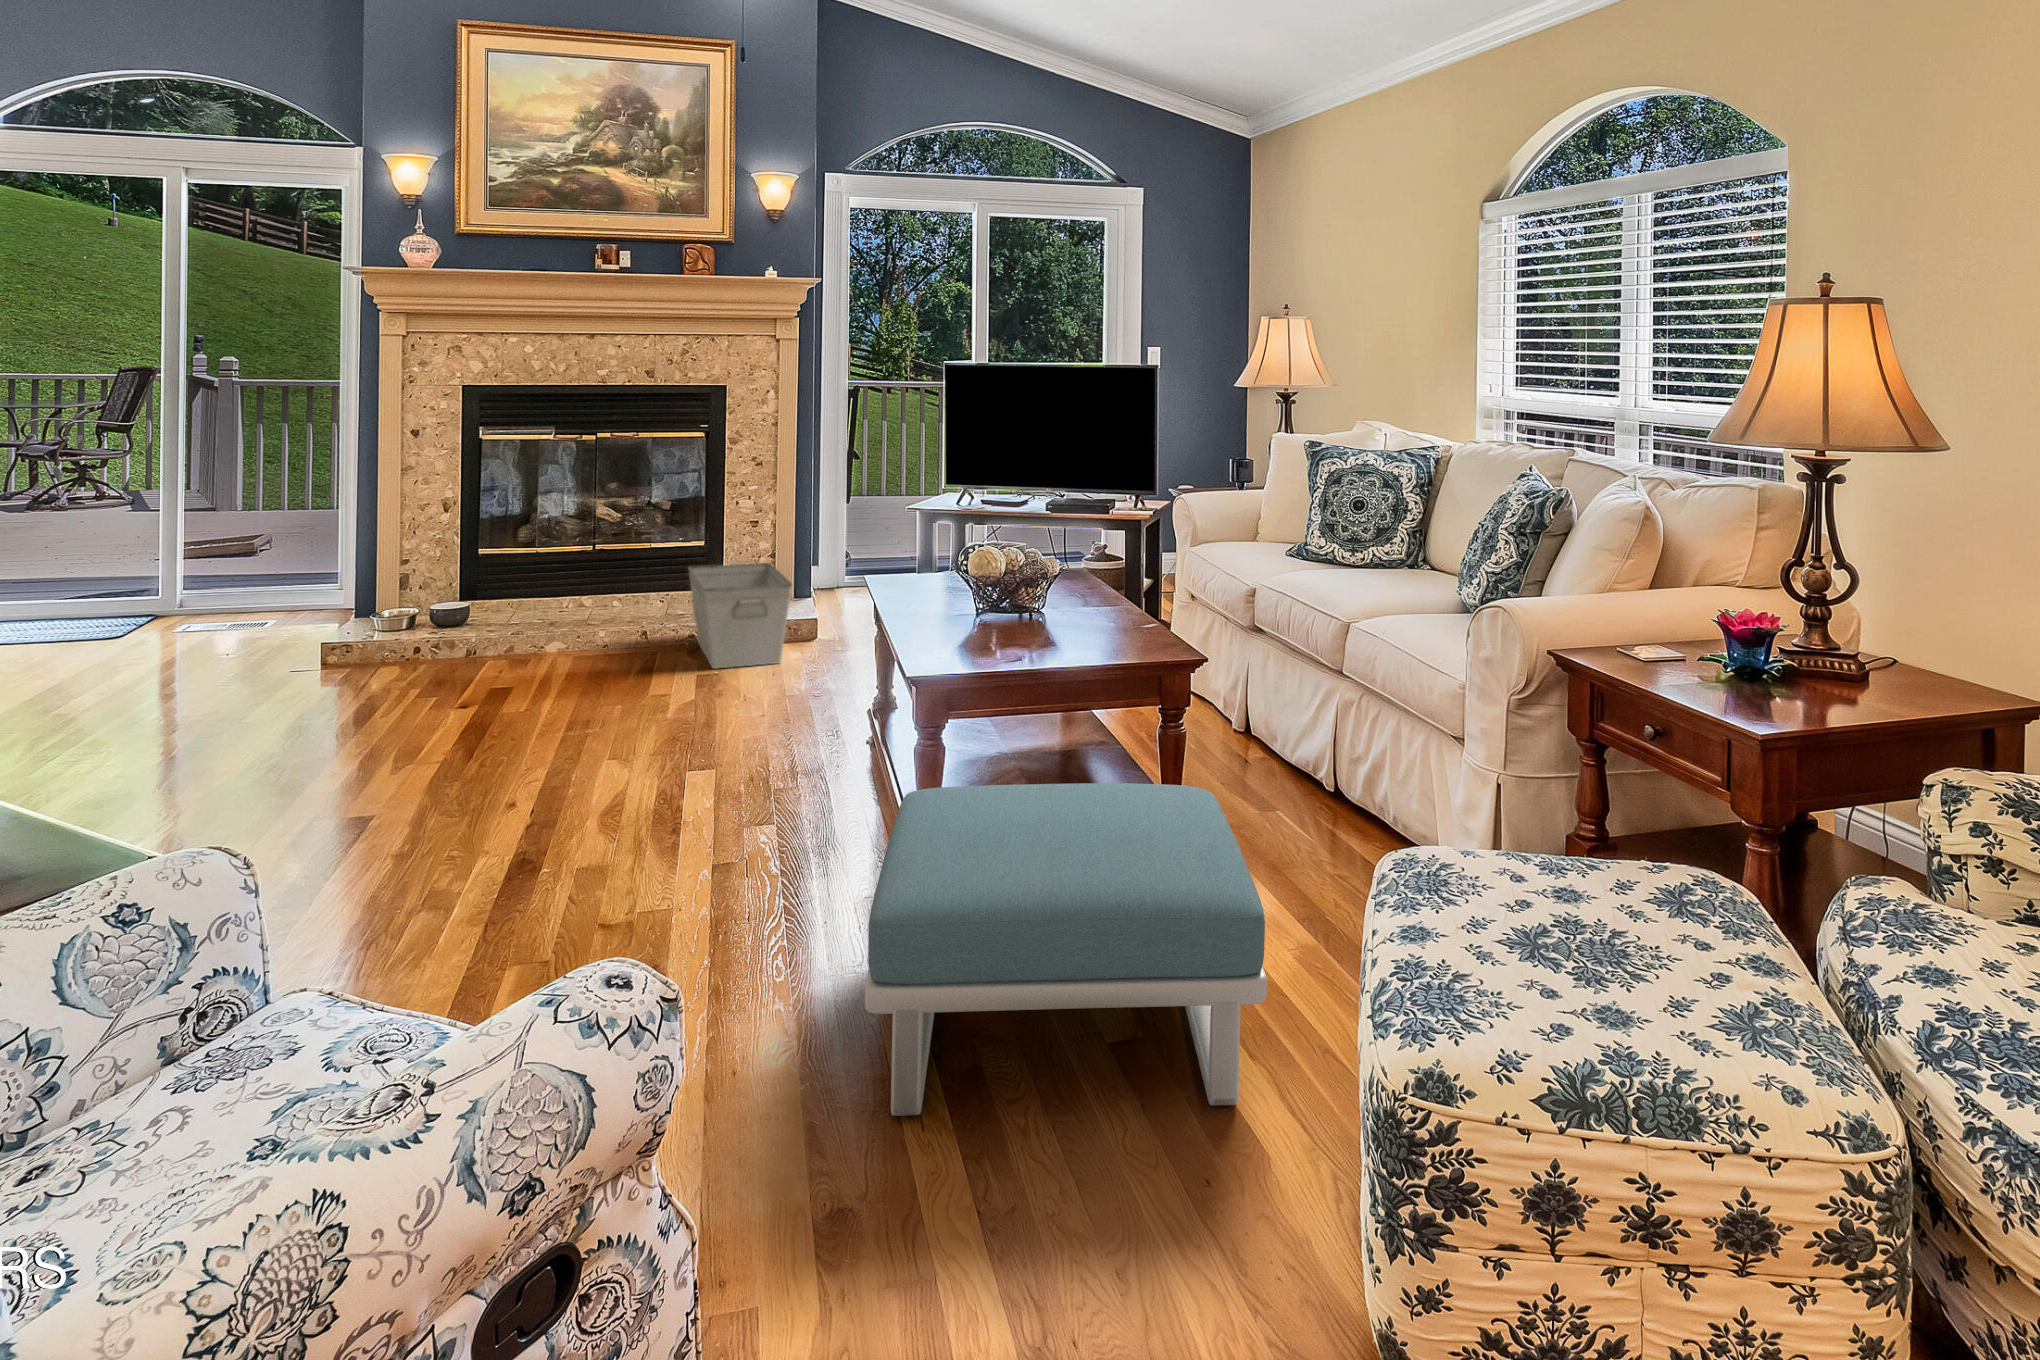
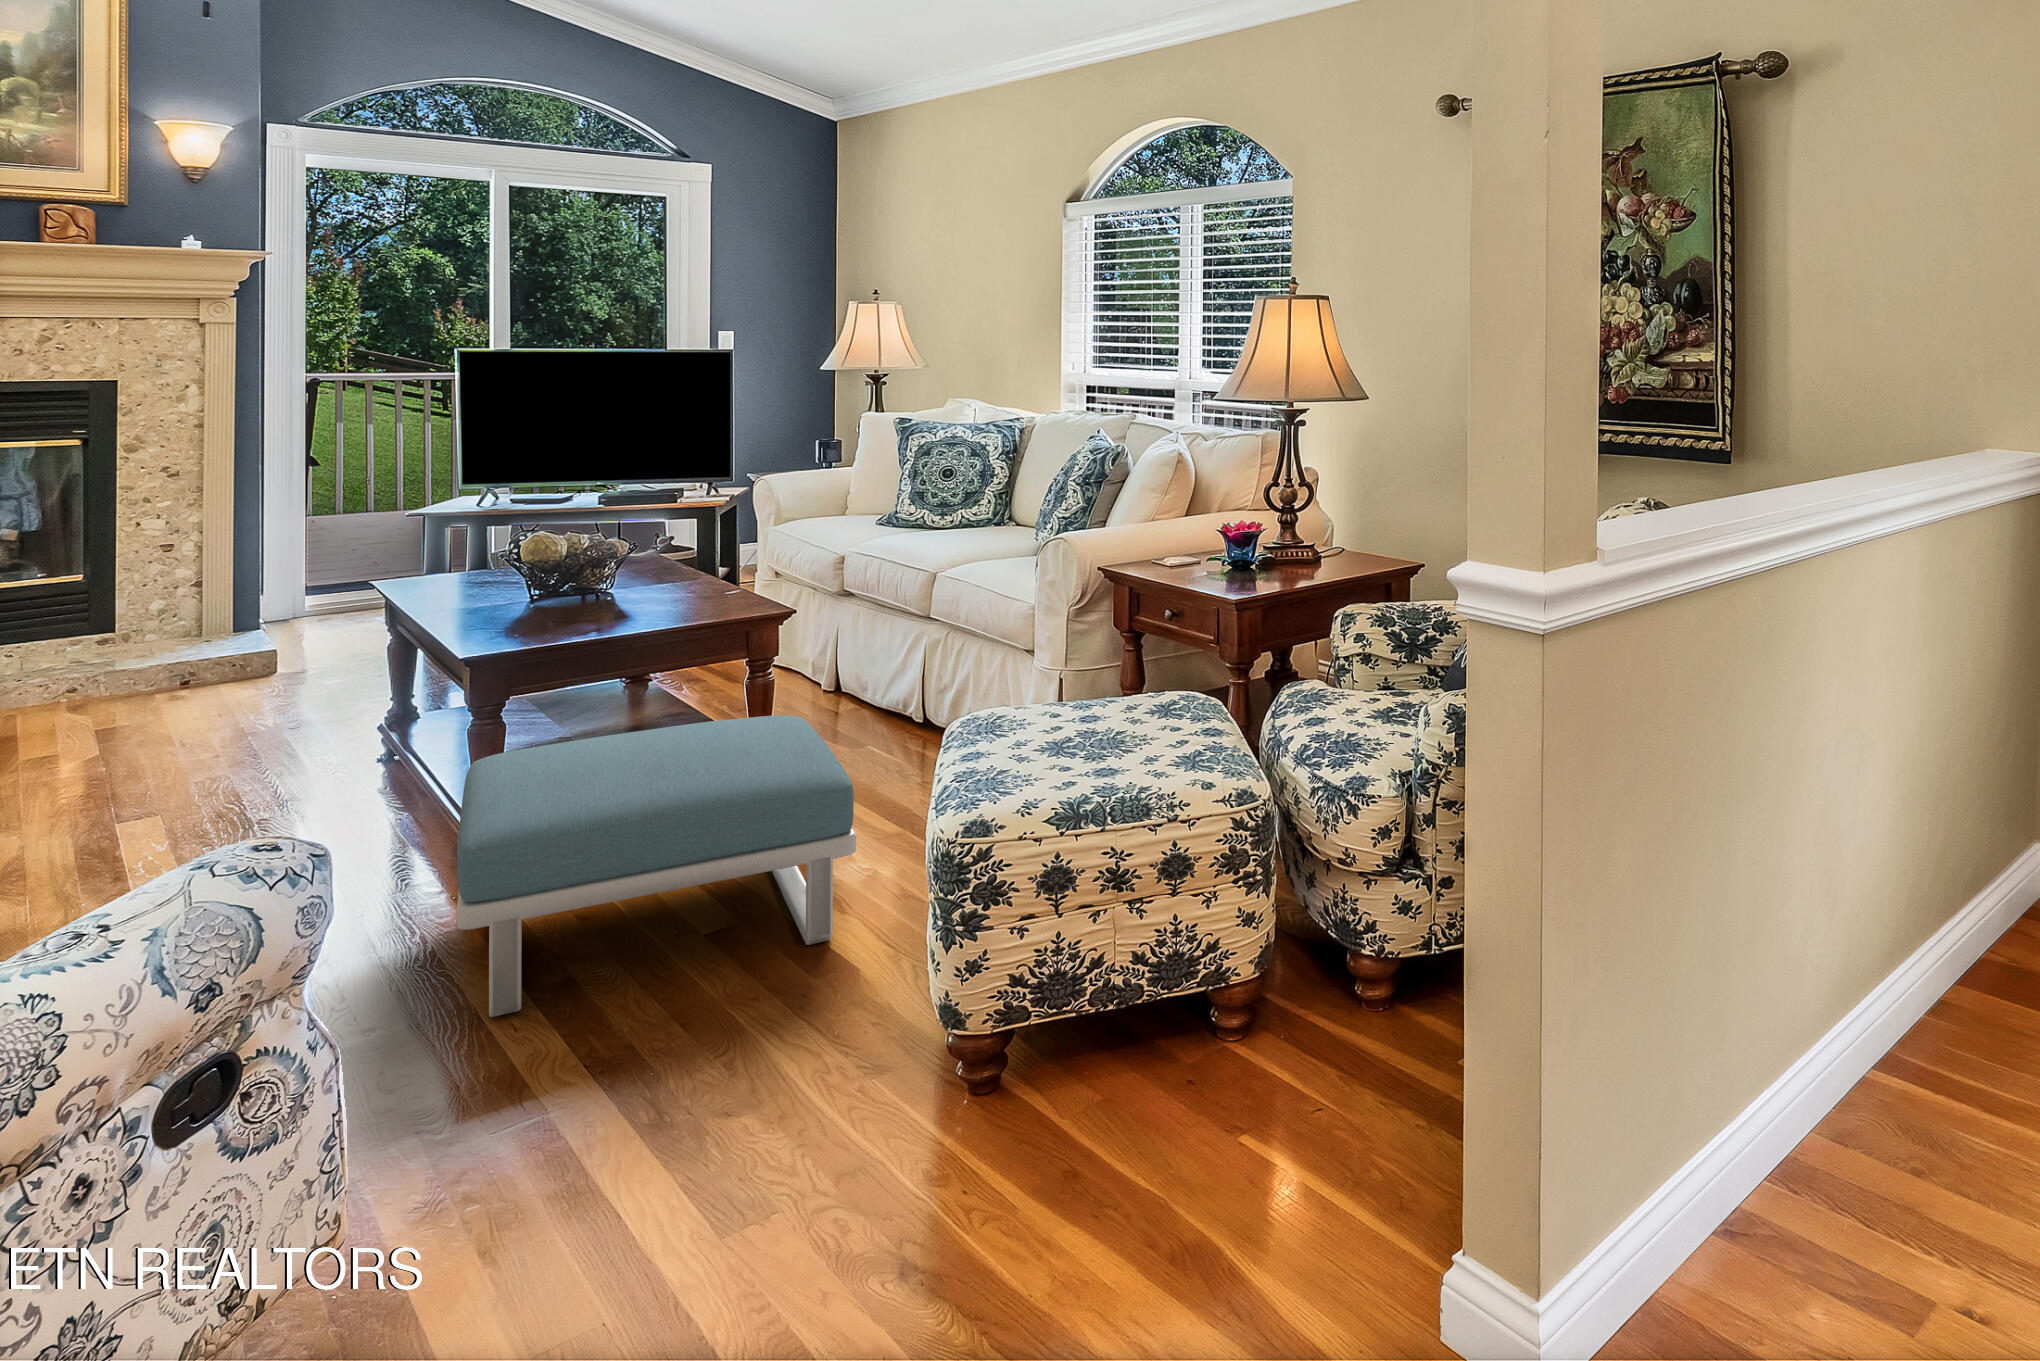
storage bin: present [688,563,792,668] -> none [64,591,245,720]

